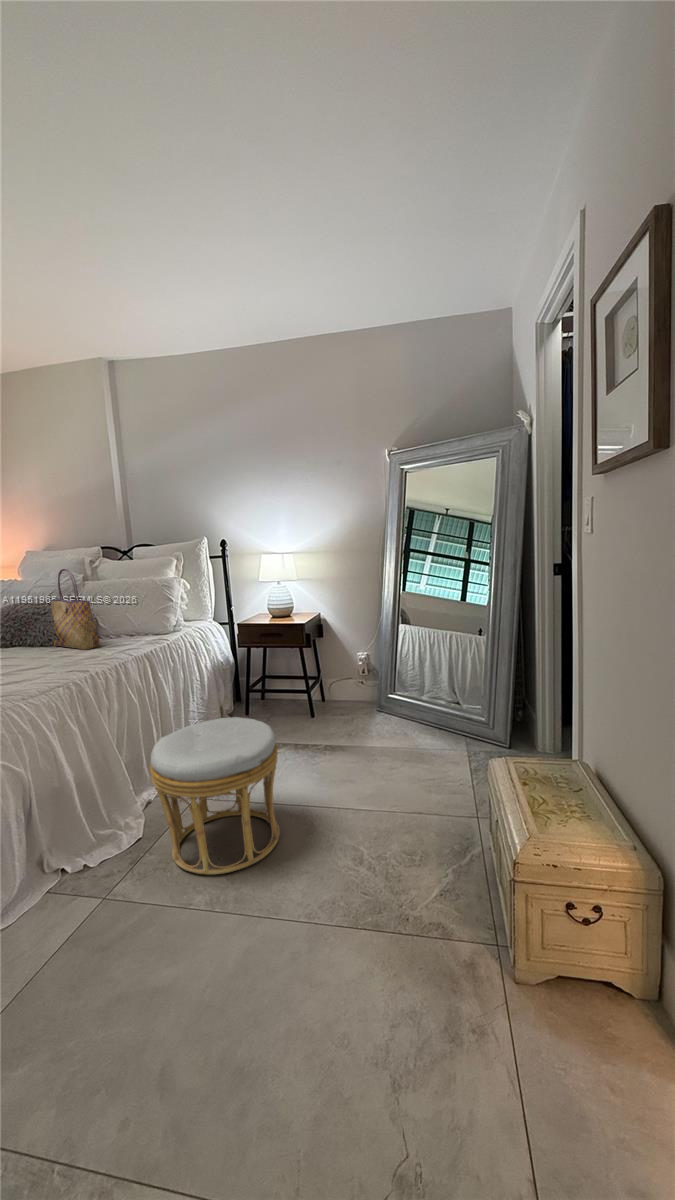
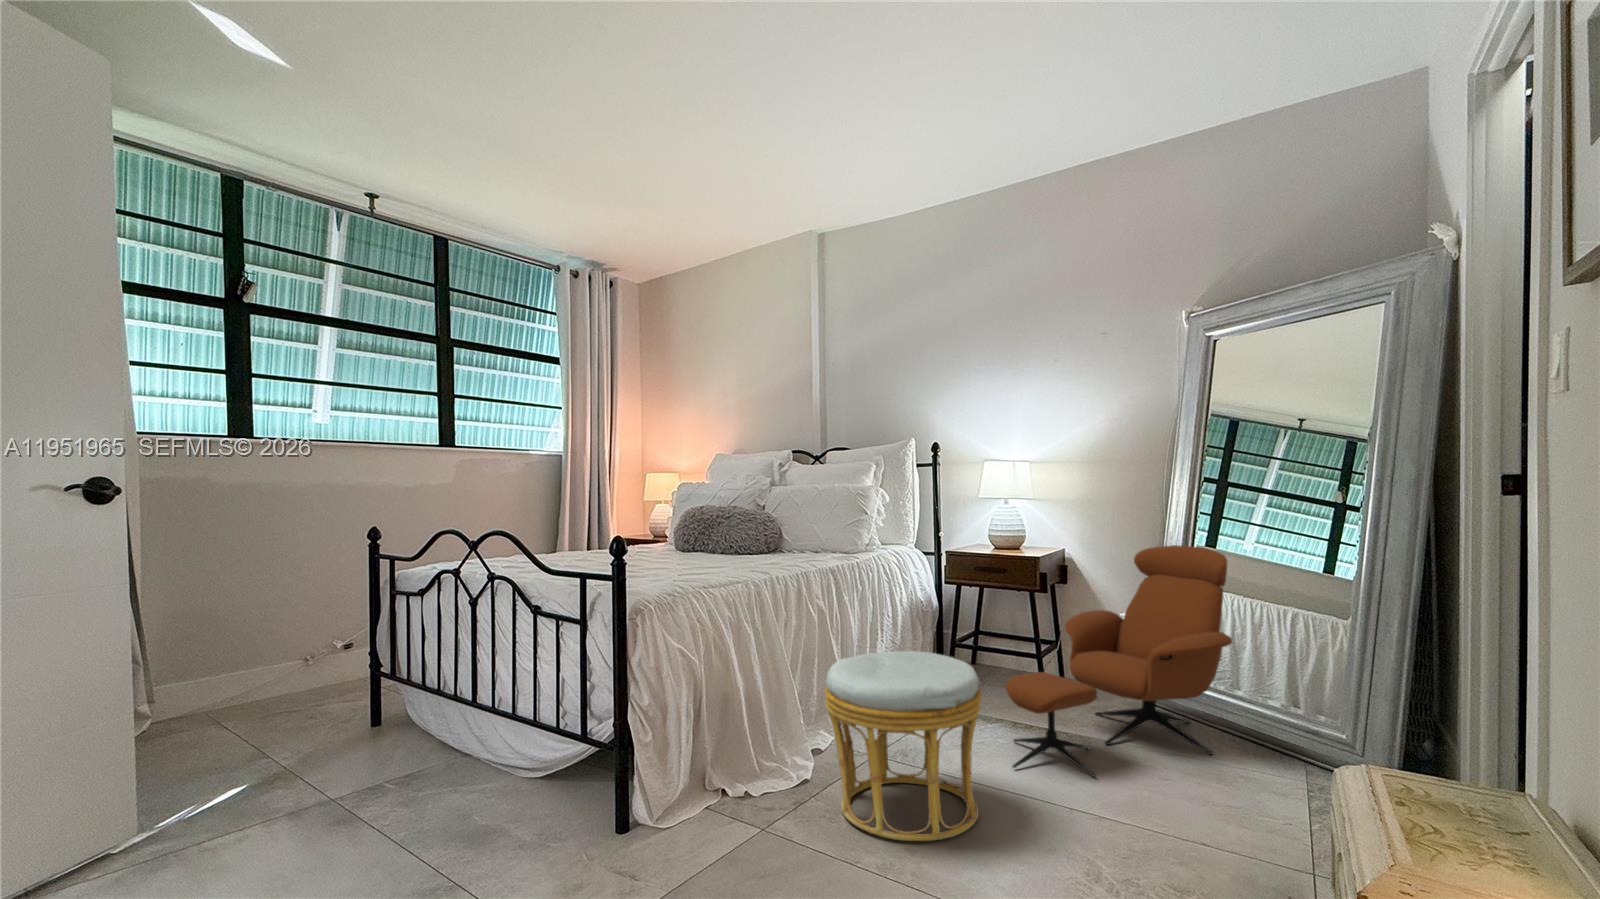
tote bag: present [51,569,100,650] -> none [734,465,782,558]
lounge chair: none [290,608,430,784] -> present [1006,545,1232,777]

